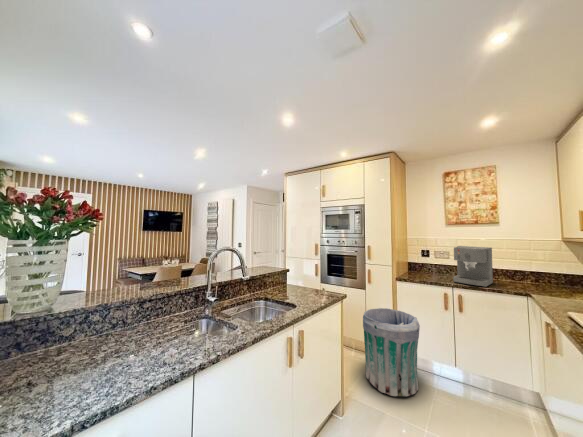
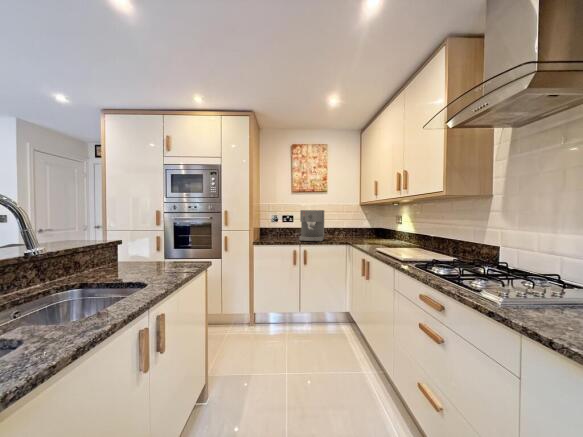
trash can: present [363,308,420,396] -> none [223,274,277,354]

